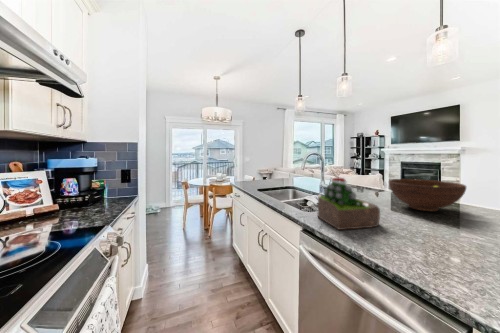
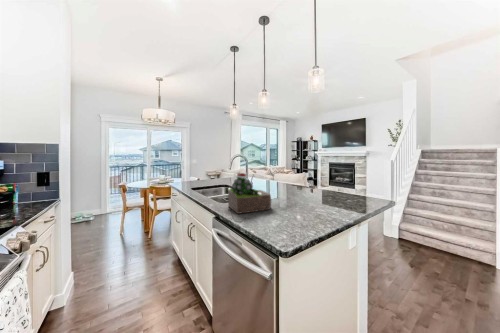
fruit bowl: present [389,179,466,211] -> none [289,174,335,197]

